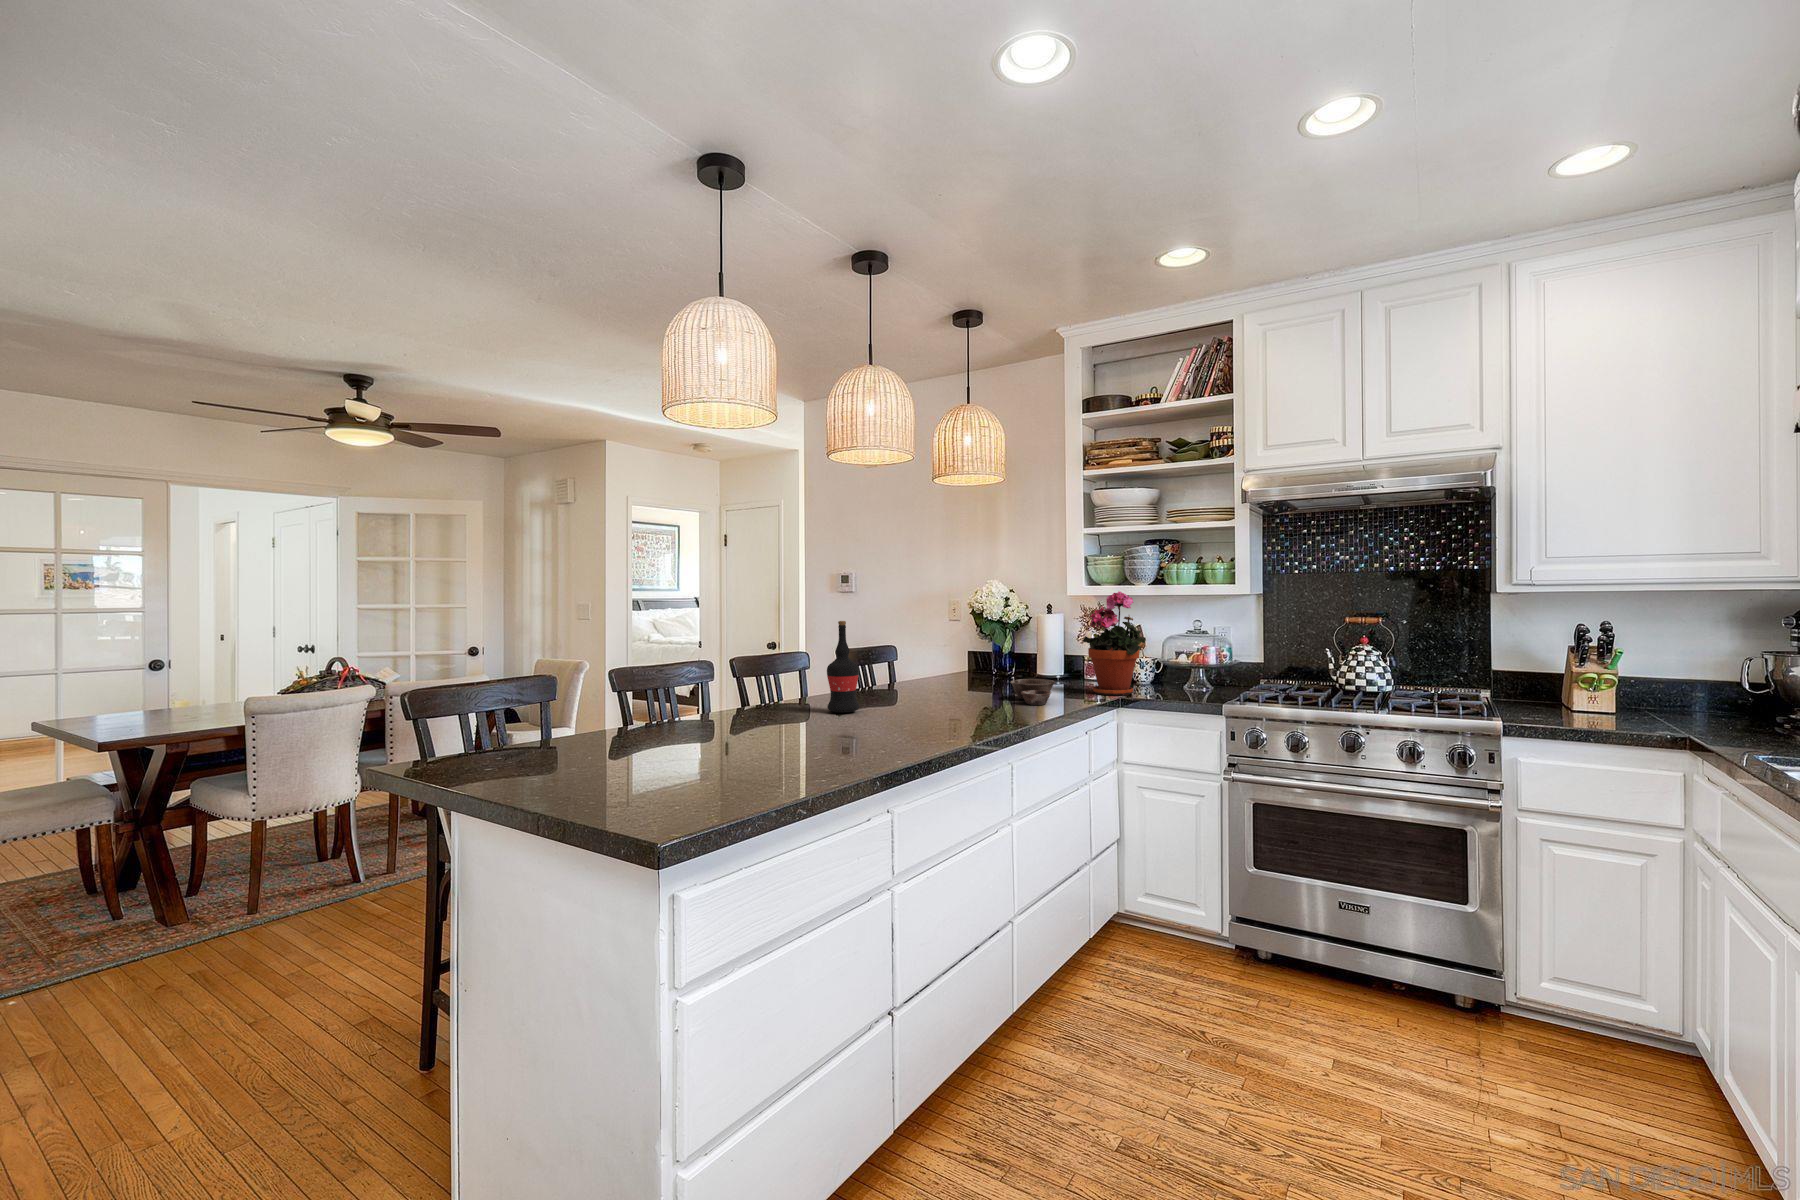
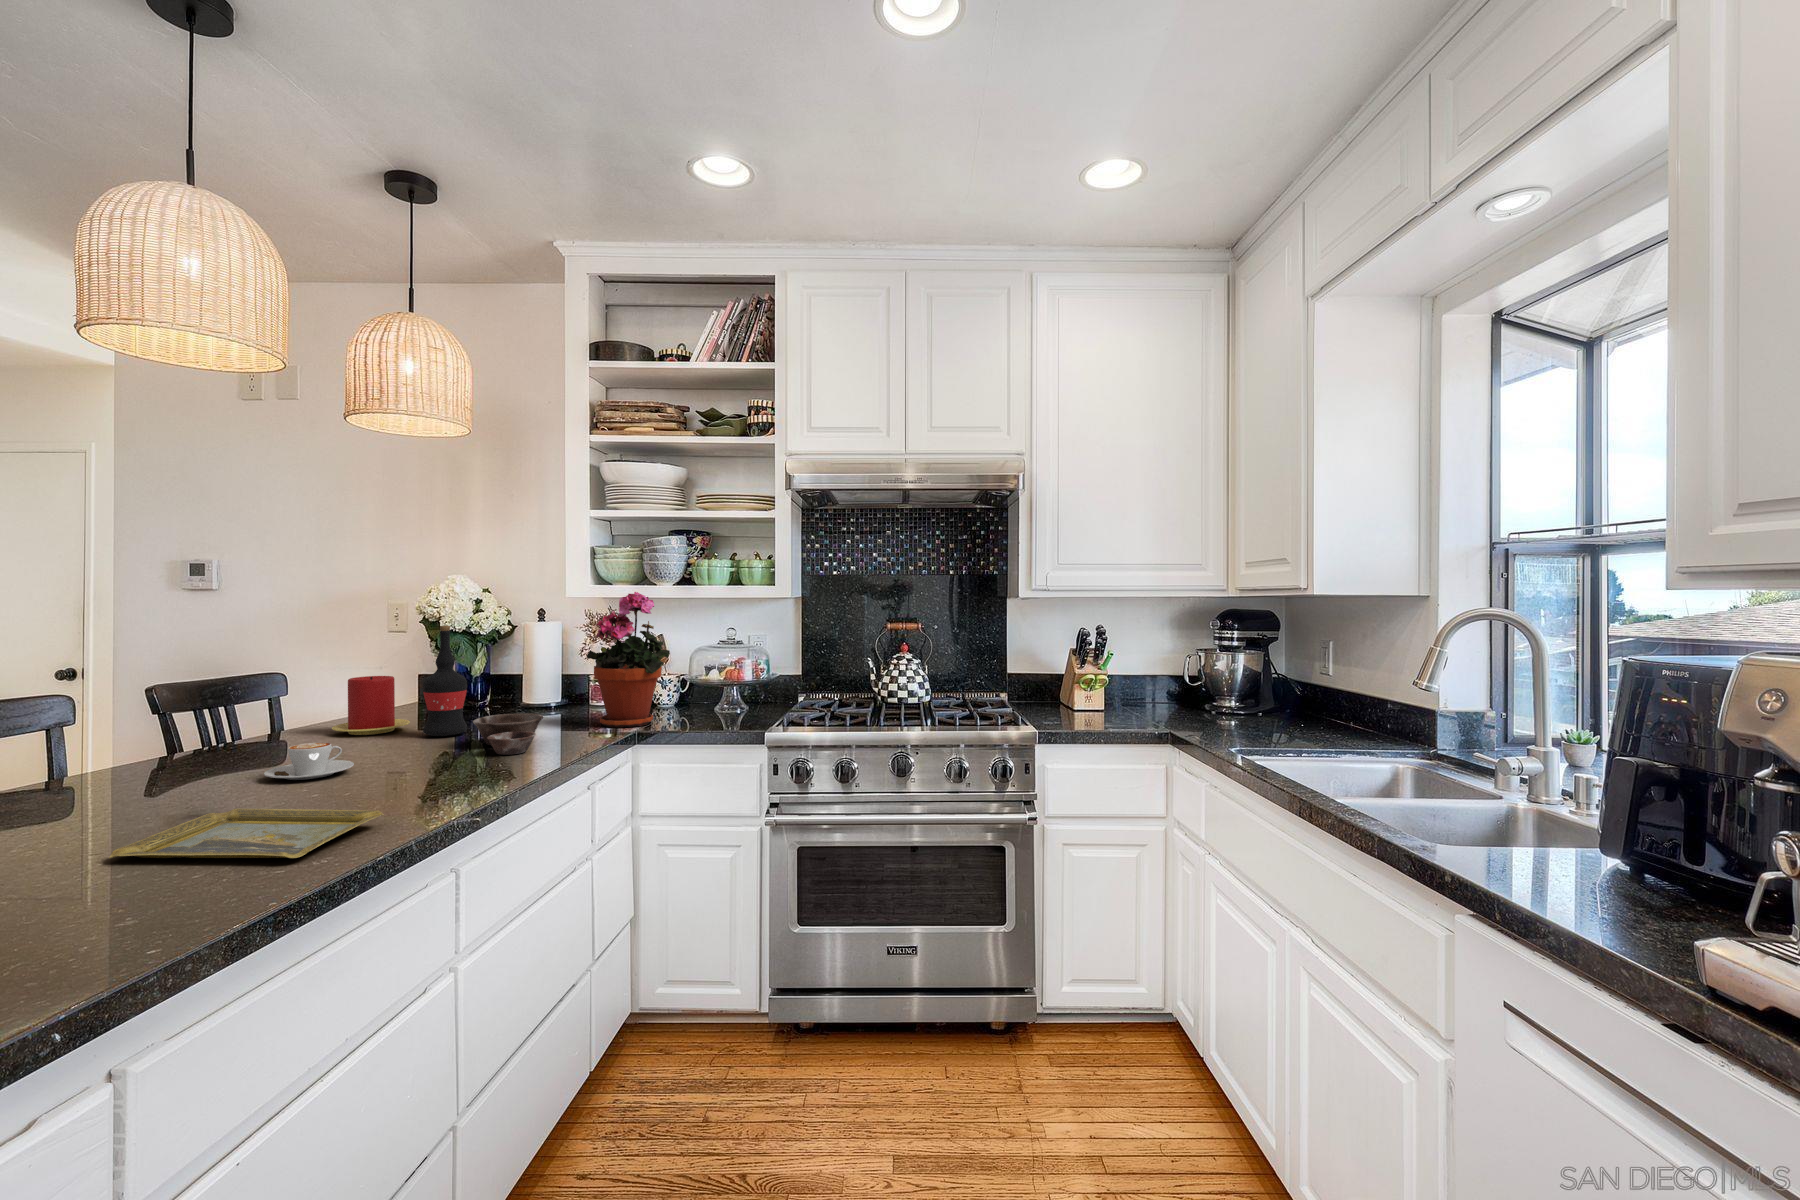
wine bottle: present [827,621,859,713] -> present [423,626,468,736]
candle: none [925,650,968,688] -> present [332,676,410,735]
coffee cup: none [905,687,948,708] -> present [264,742,354,780]
tray: none [863,715,977,738] -> present [109,809,384,858]

